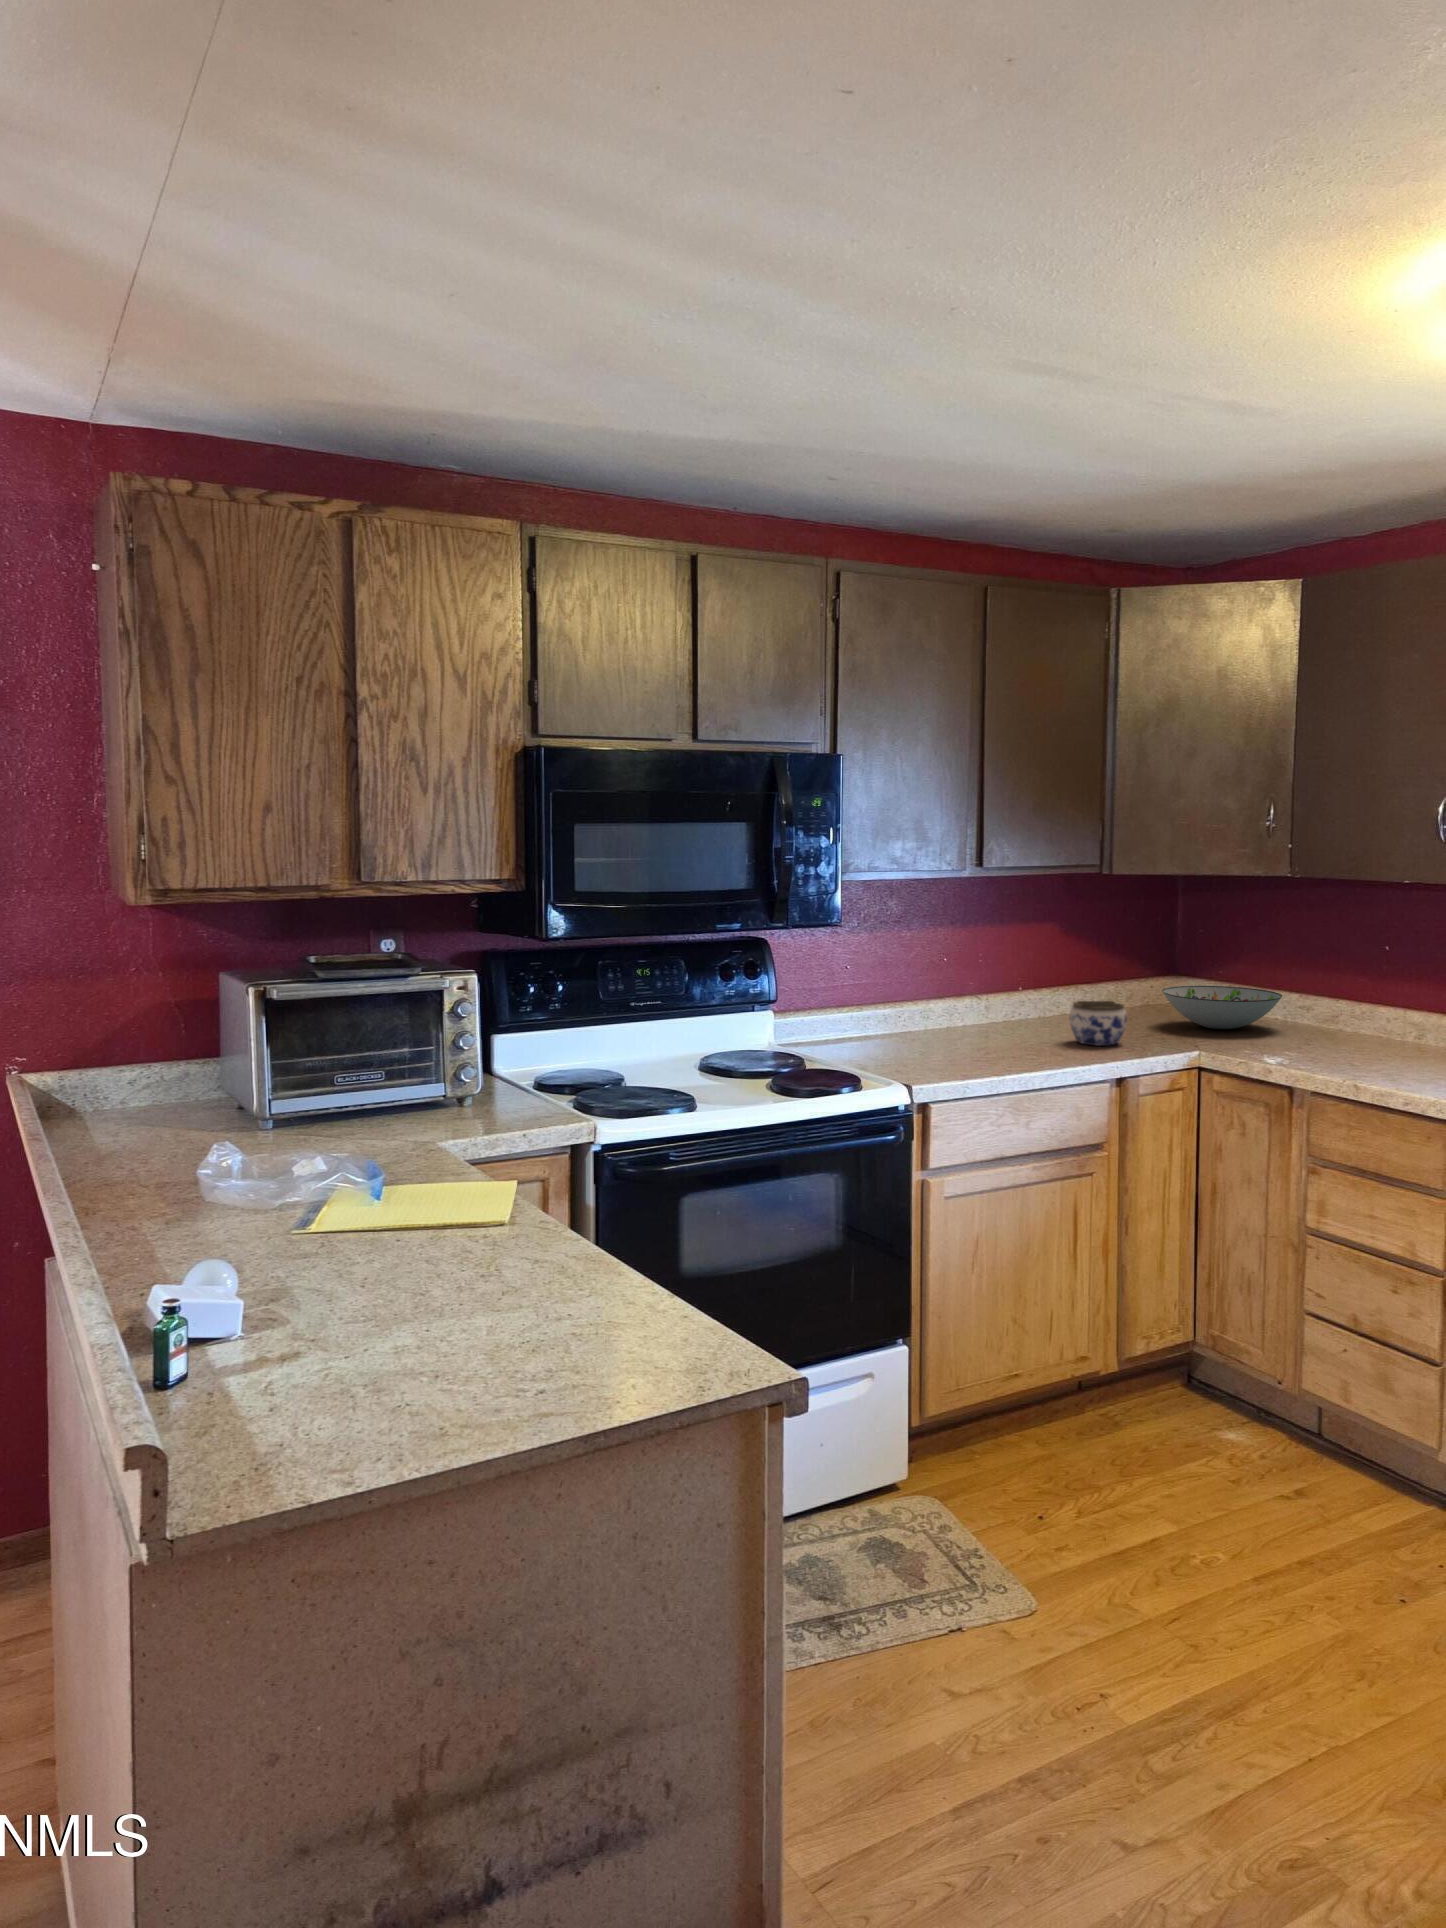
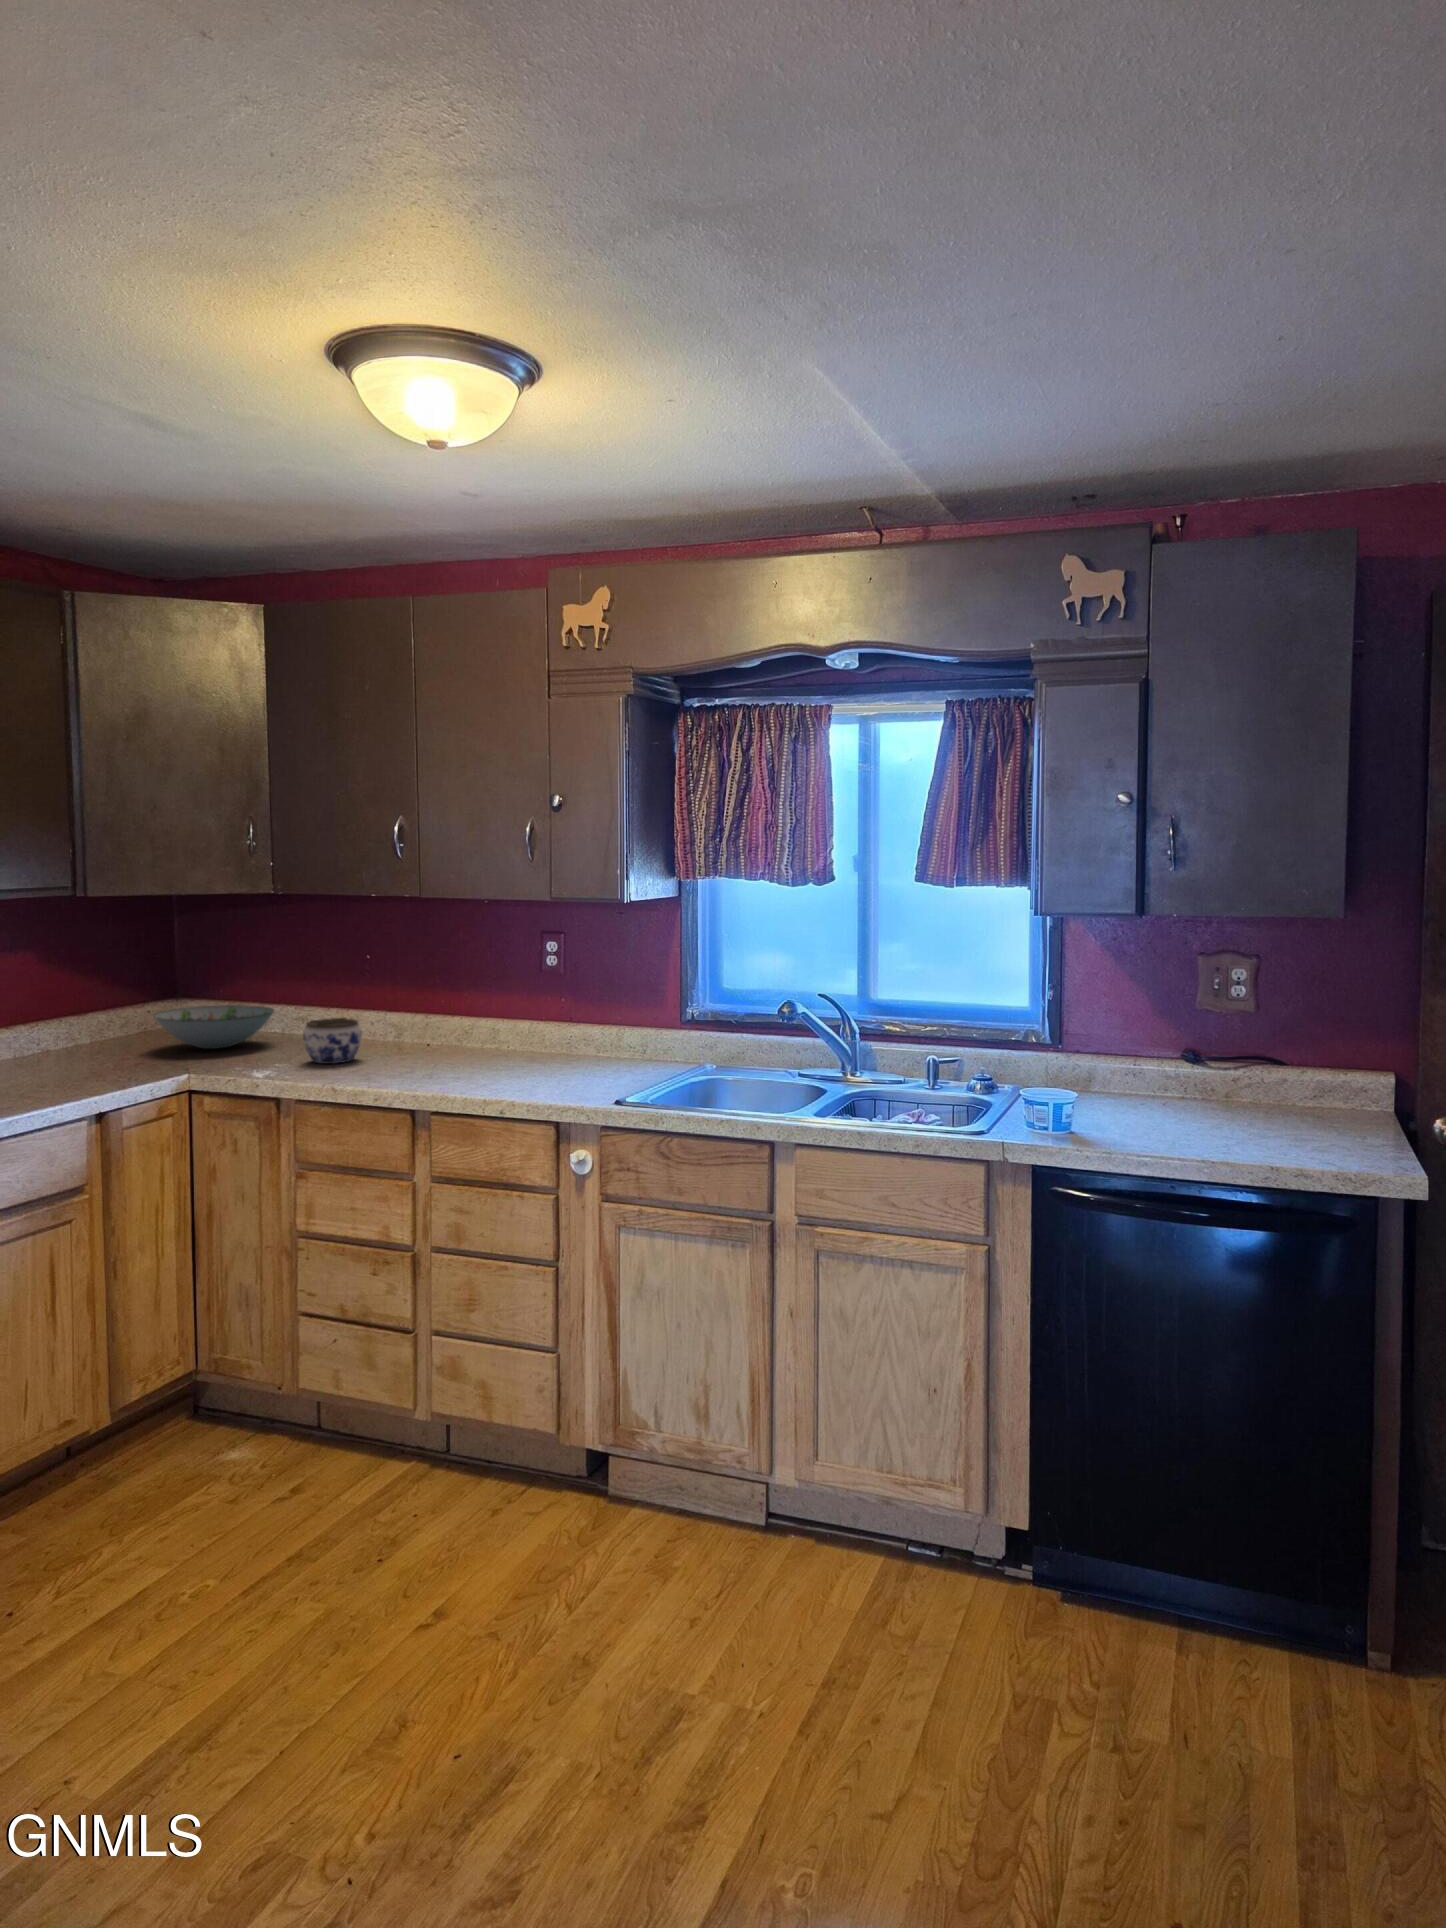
jar: present [1070,1001,1127,1046] -> present [303,1018,362,1064]

